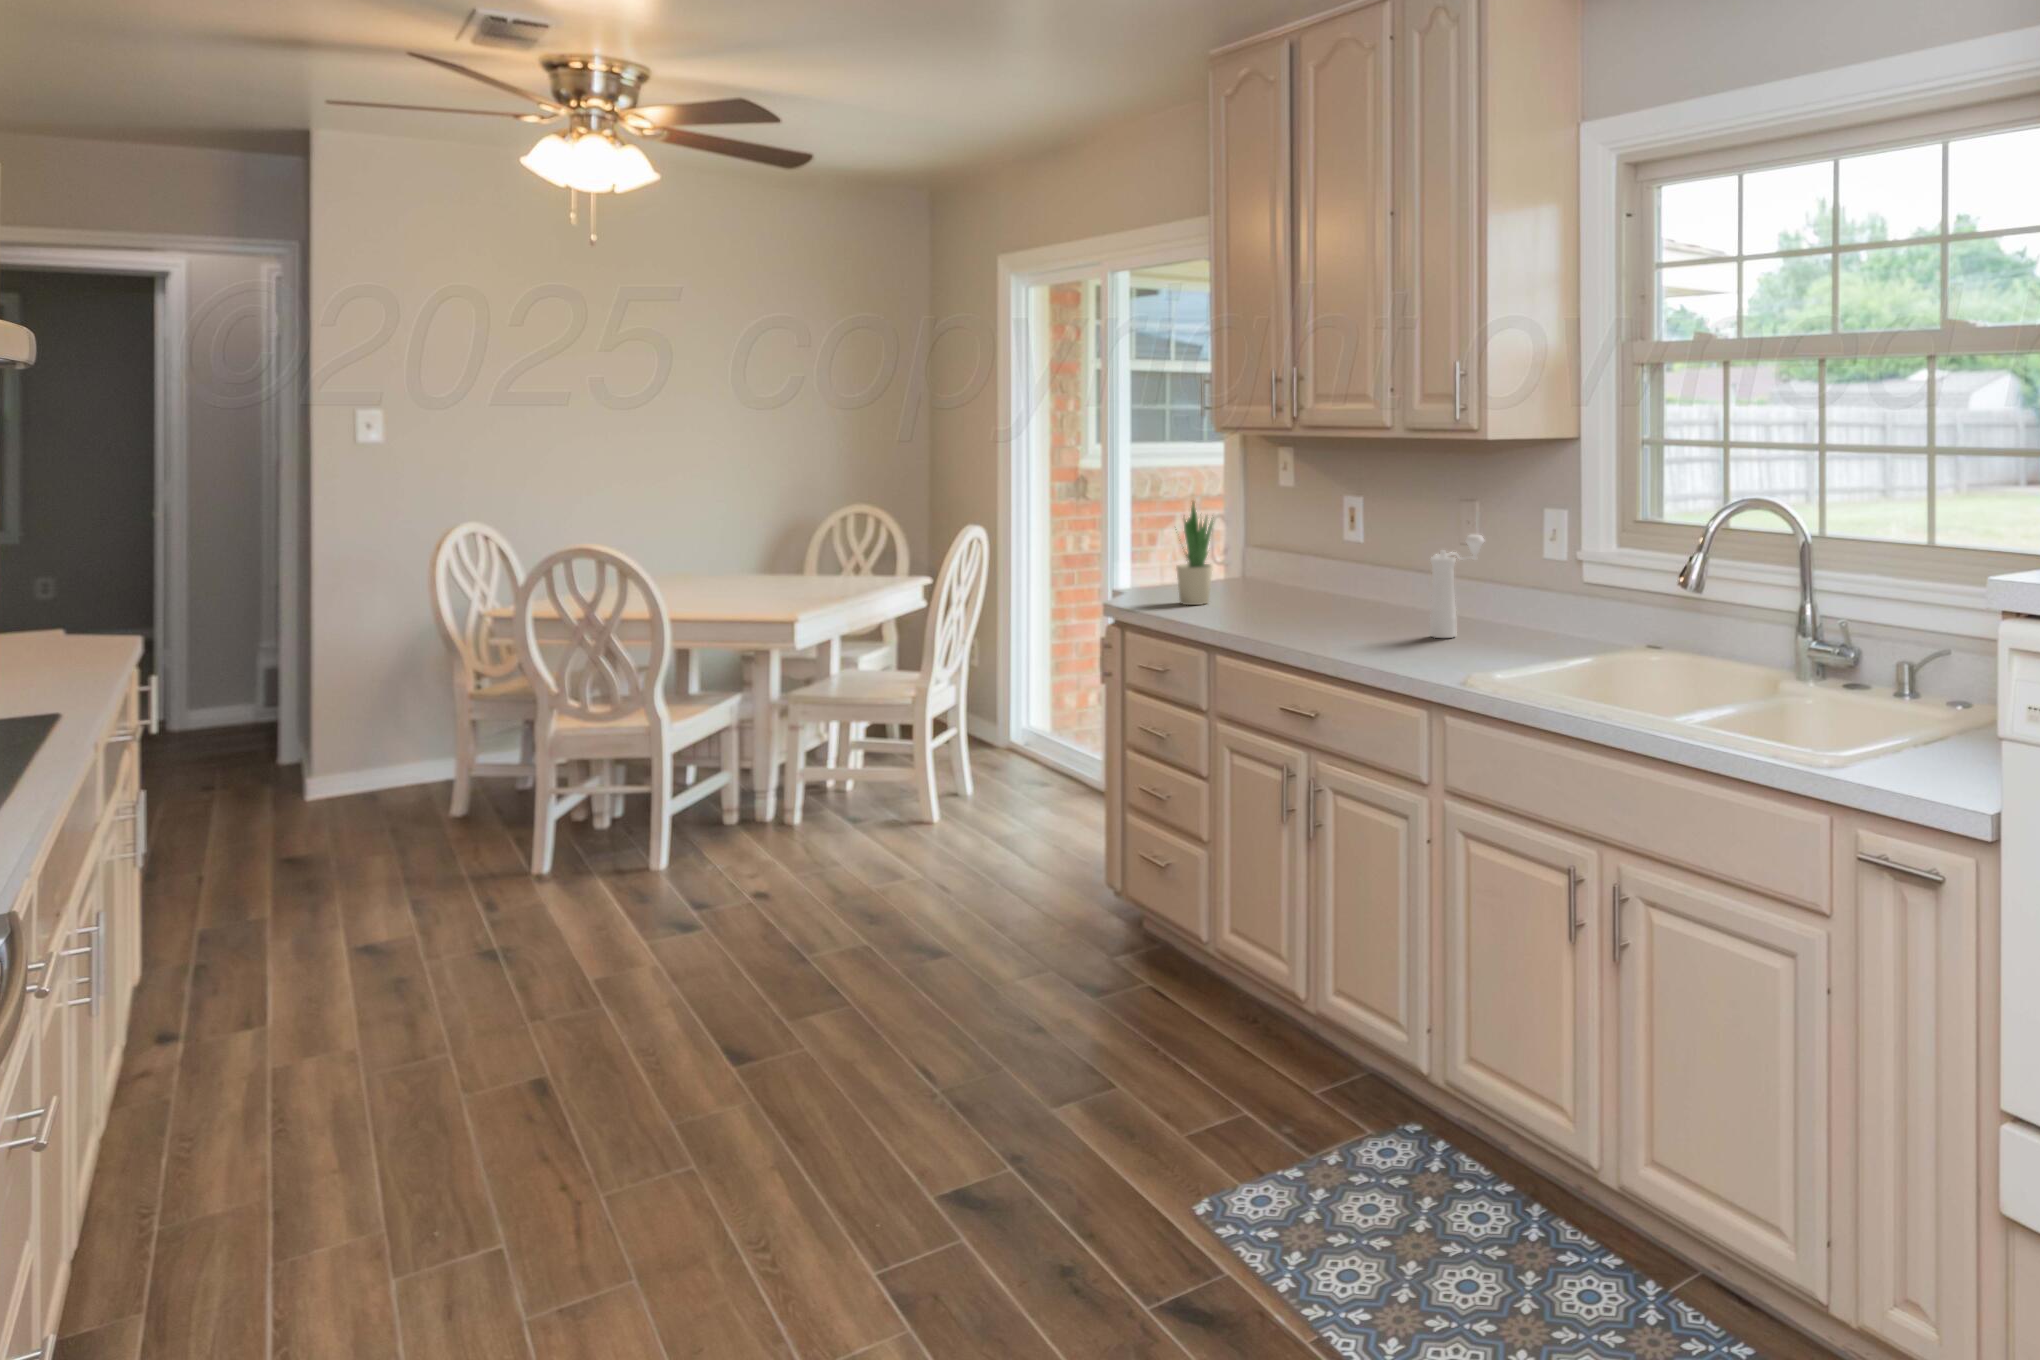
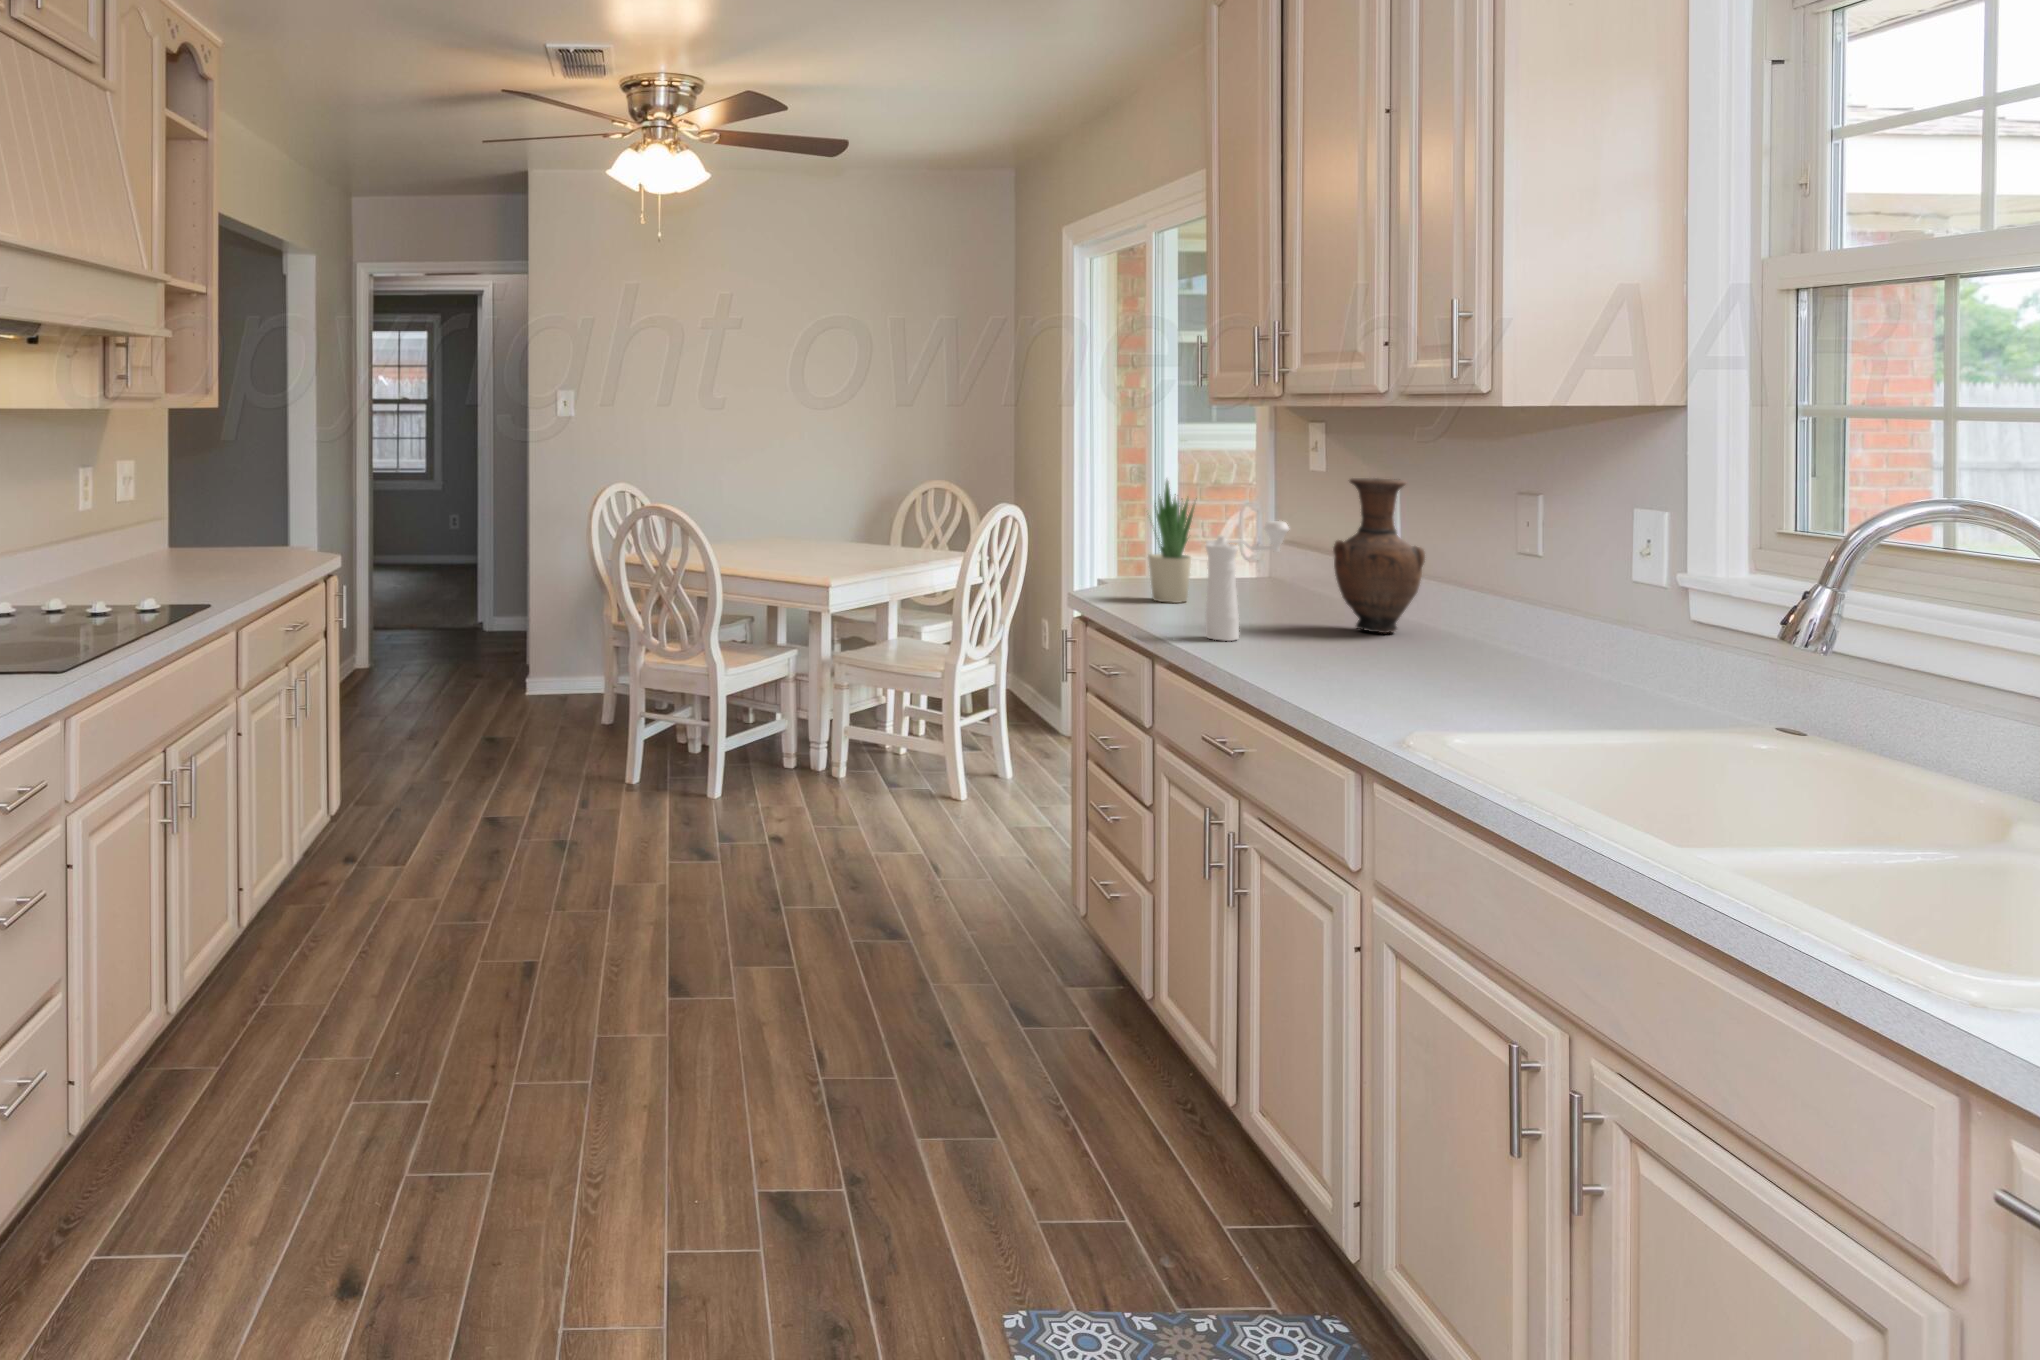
vase: none [1335,493,1399,613] -> present [1333,478,1425,634]
pepper mill: present [1430,535,1484,638] -> present [1205,521,1289,641]

